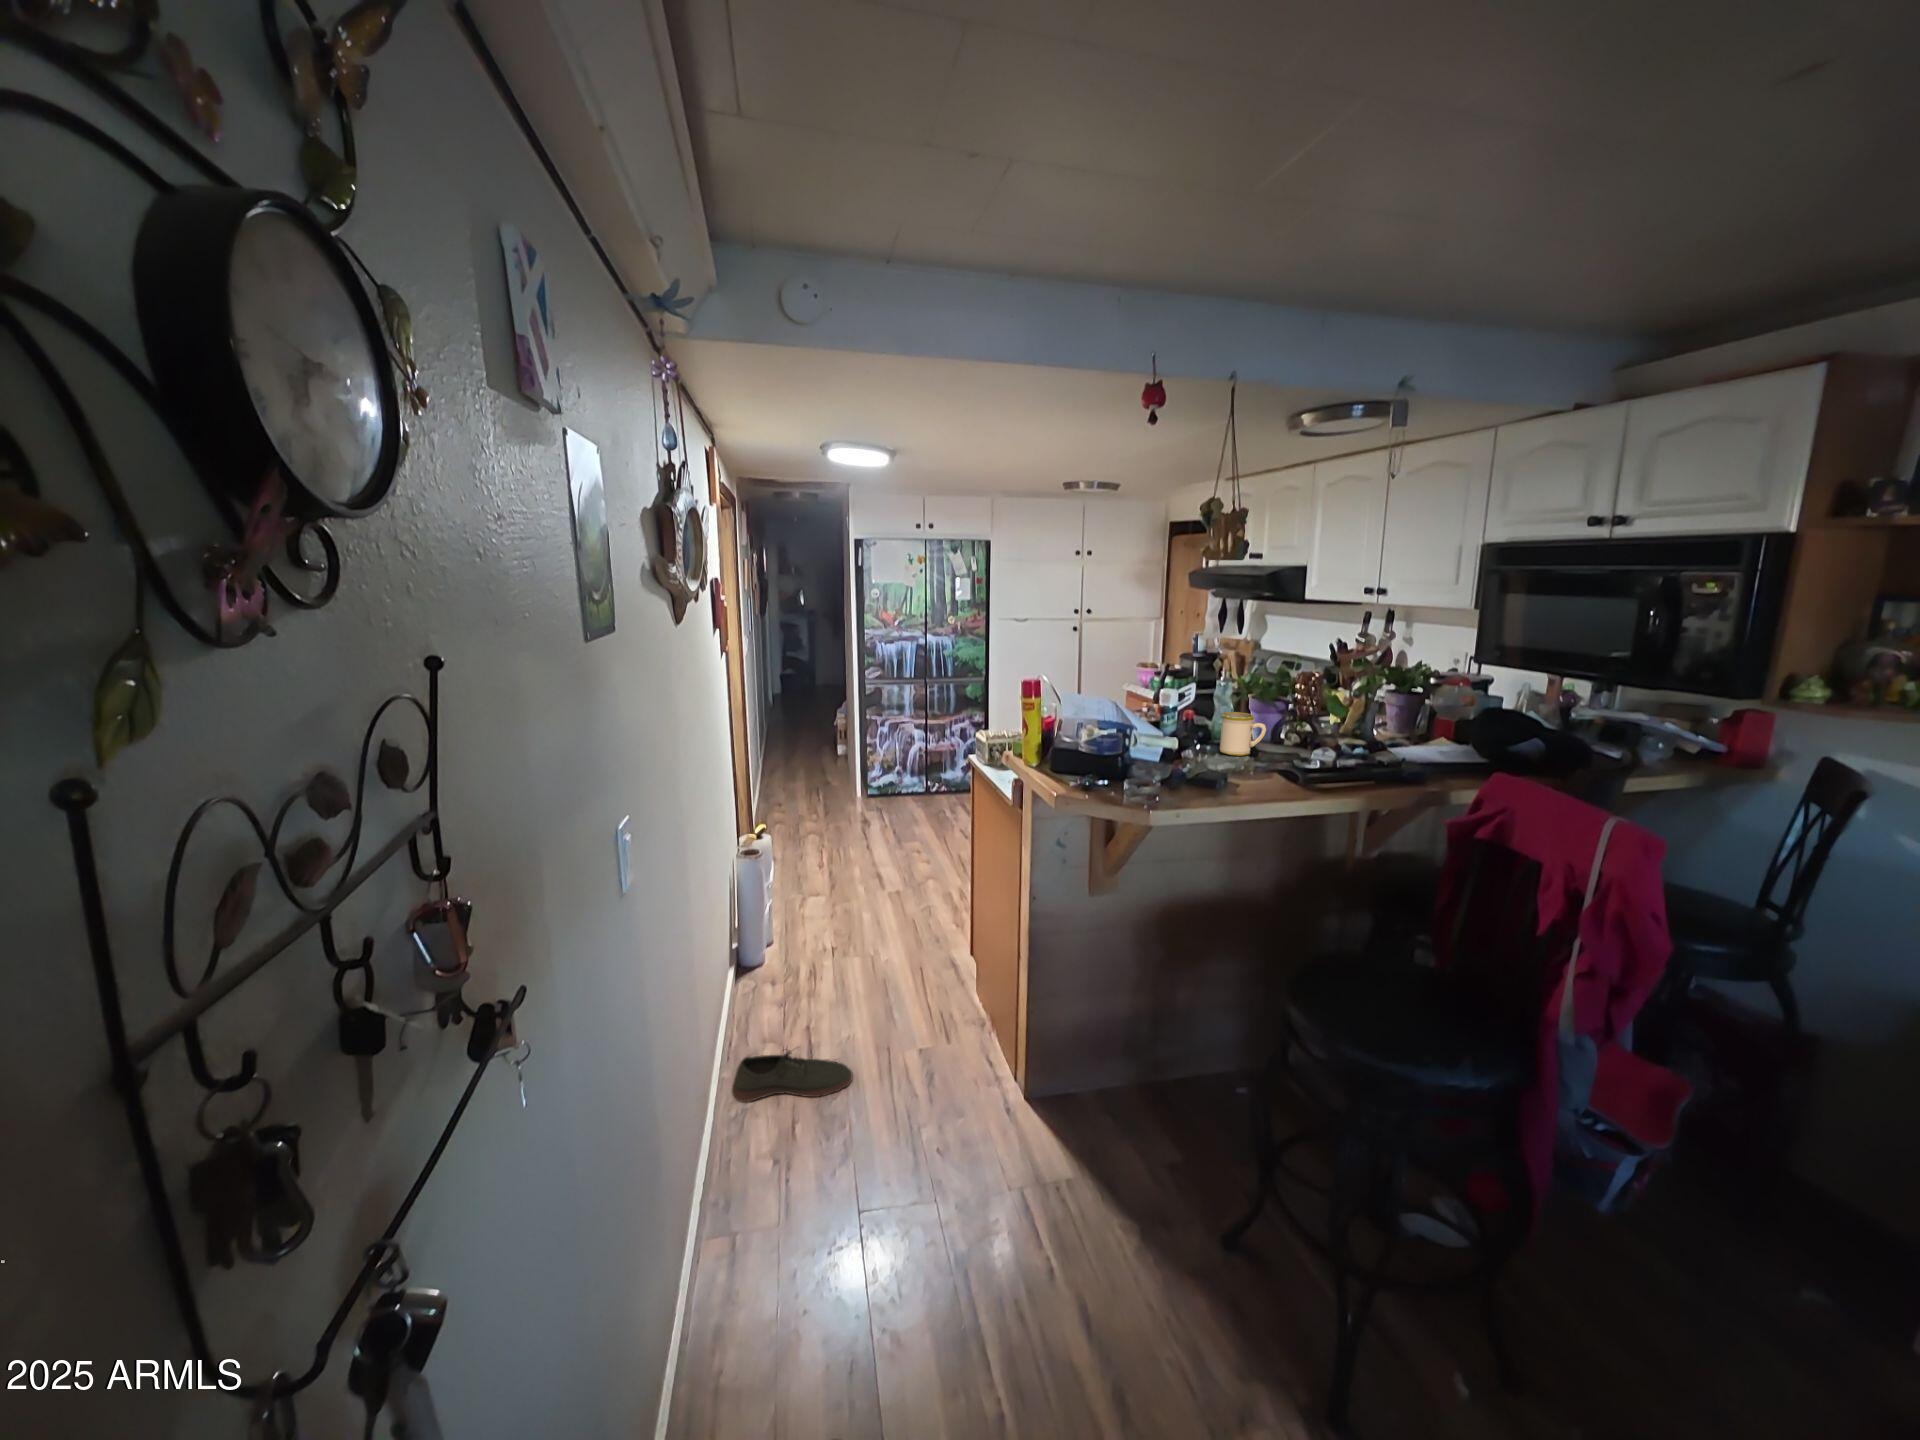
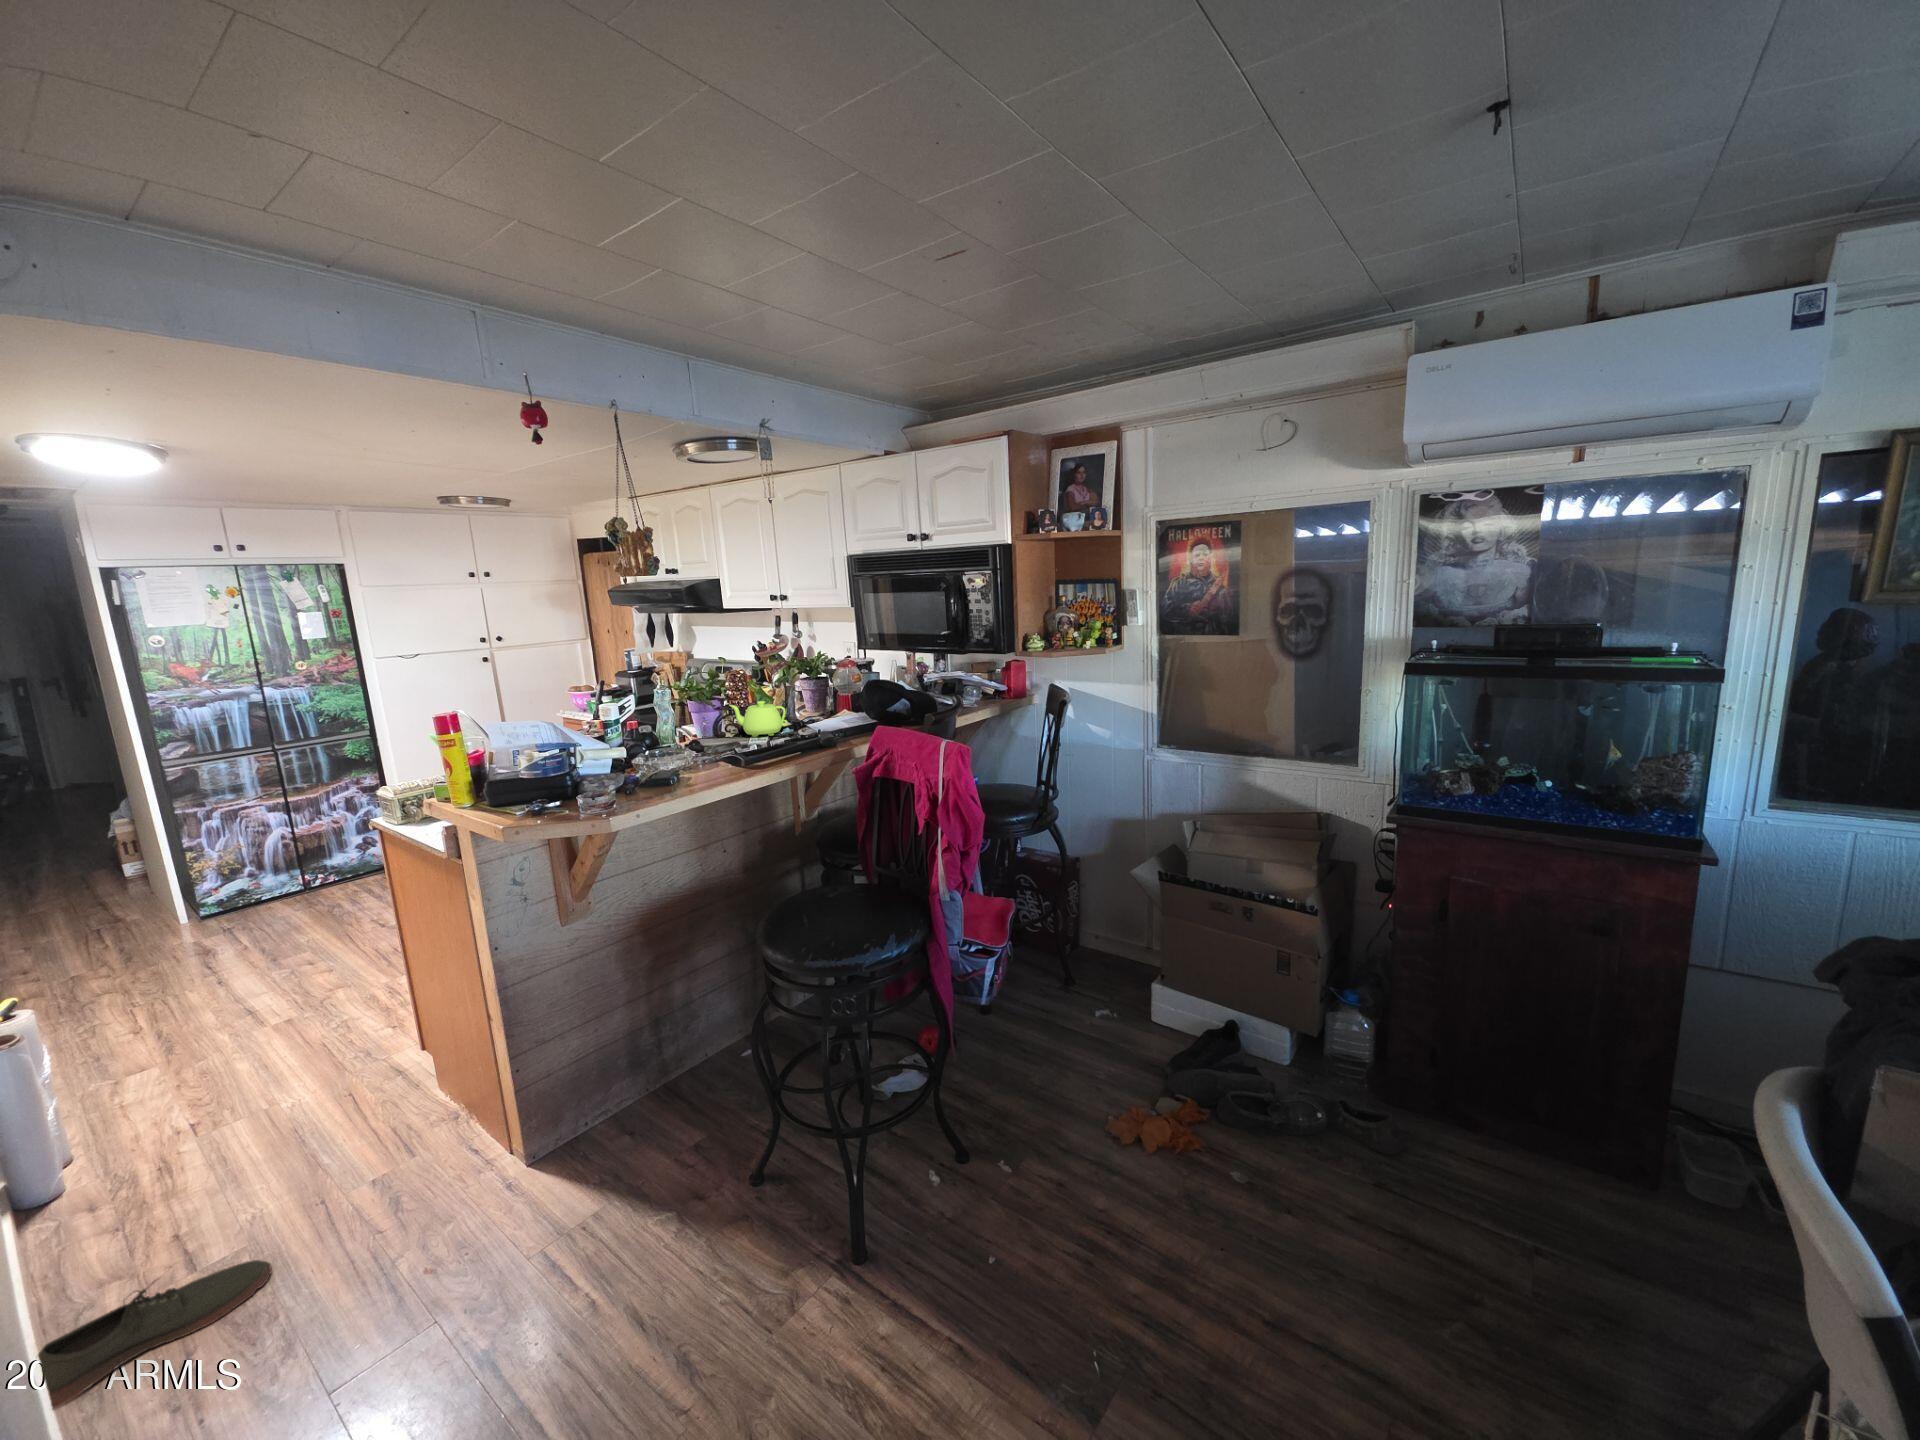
teapot: none [1296,710,1367,755] -> present [729,701,788,737]
mug: present [1220,712,1266,756] -> none [663,715,706,754]

